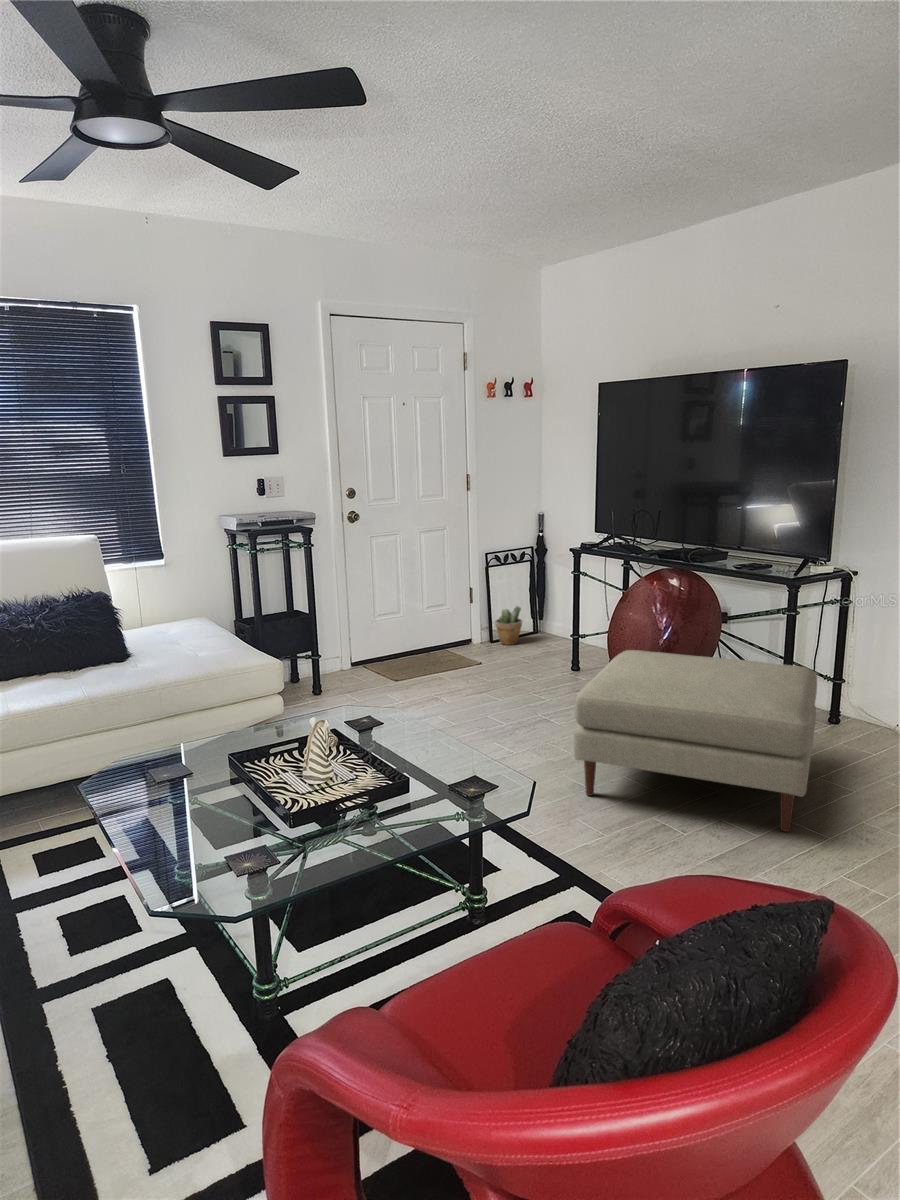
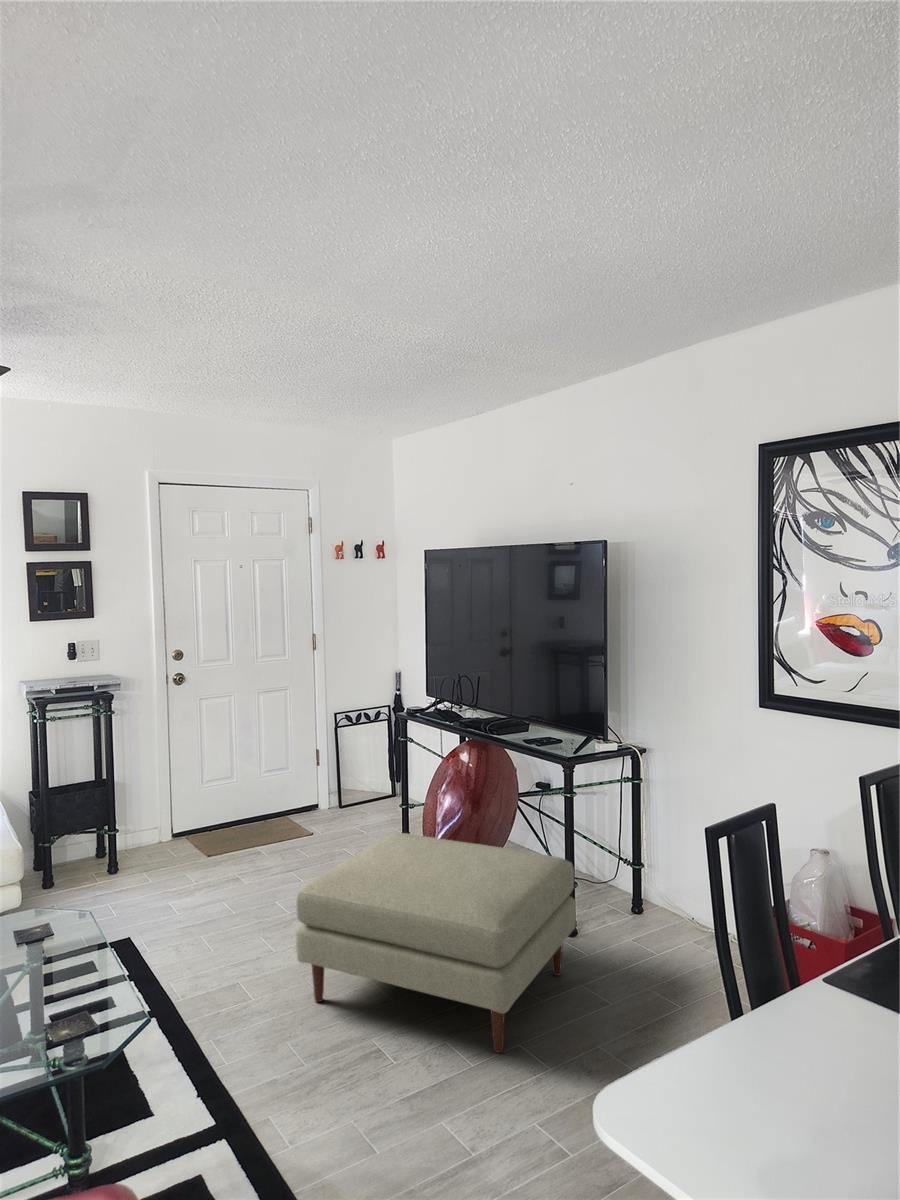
potted plant: present [495,606,522,645] -> none [343,770,371,812]

